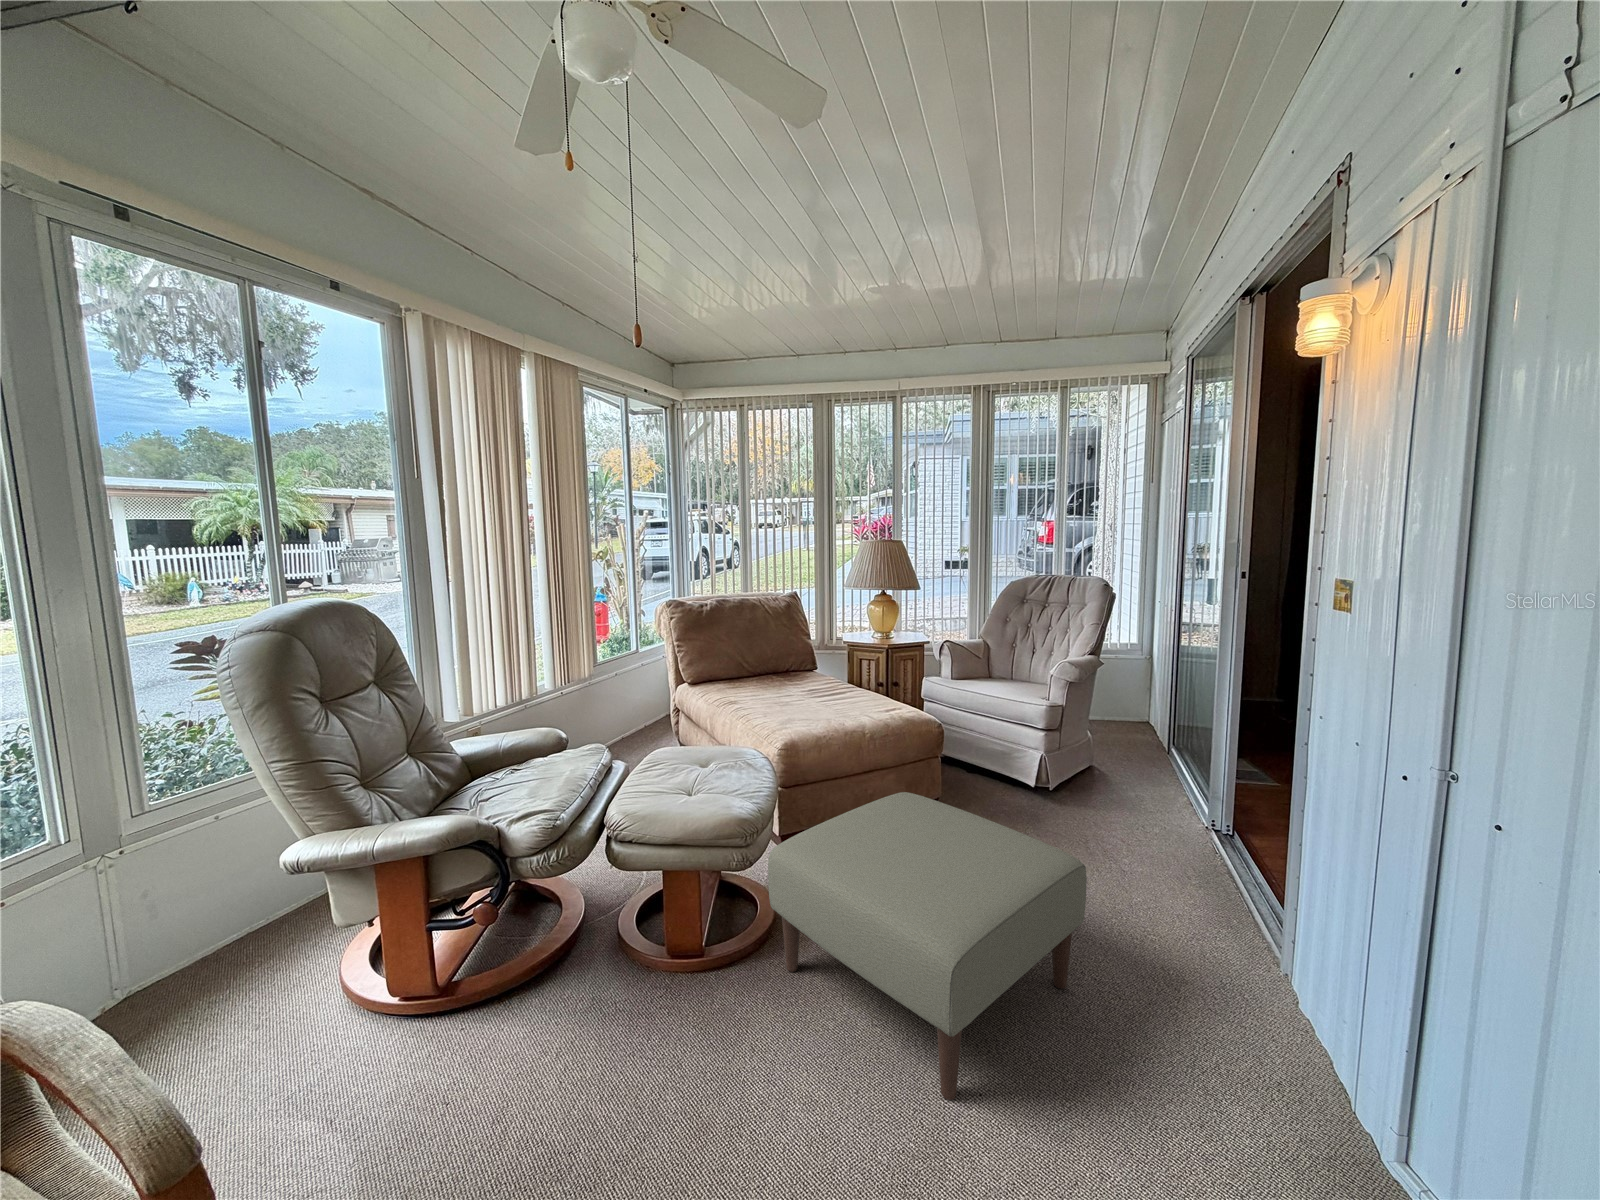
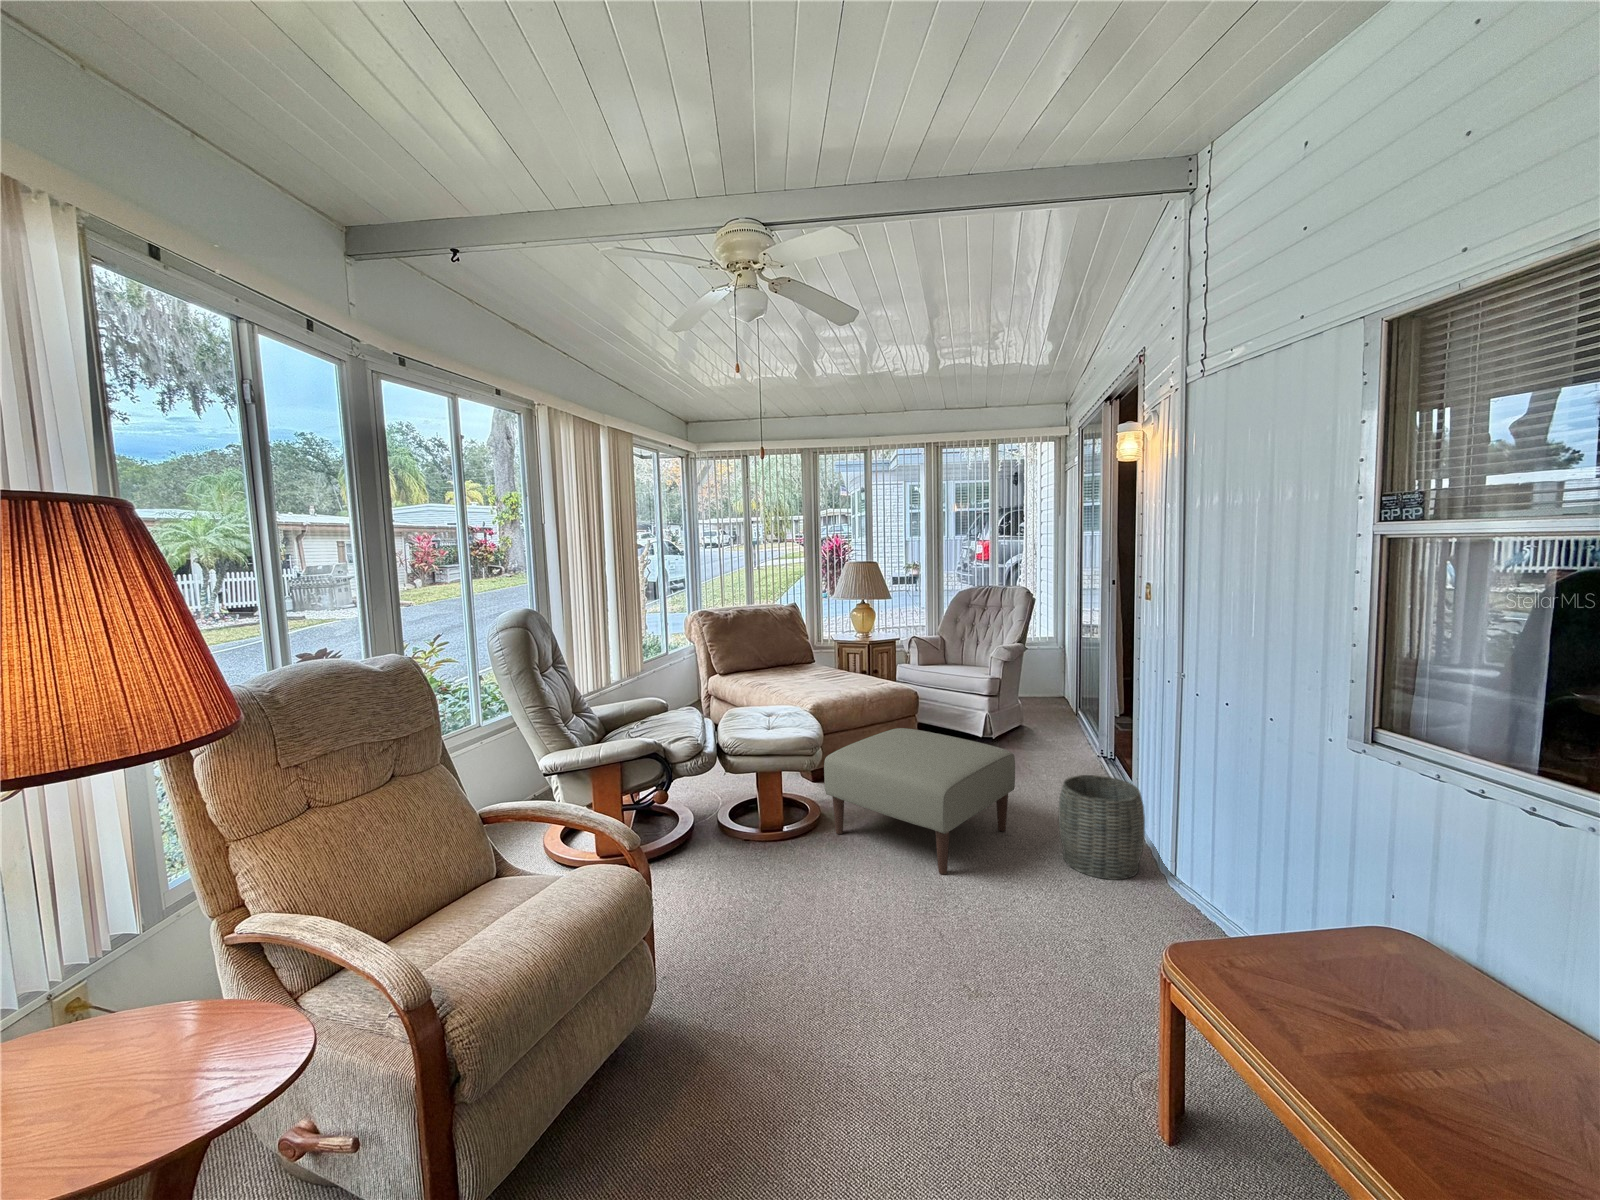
woven basket: none [1167,922,1346,1155] -> present [1059,775,1145,880]

